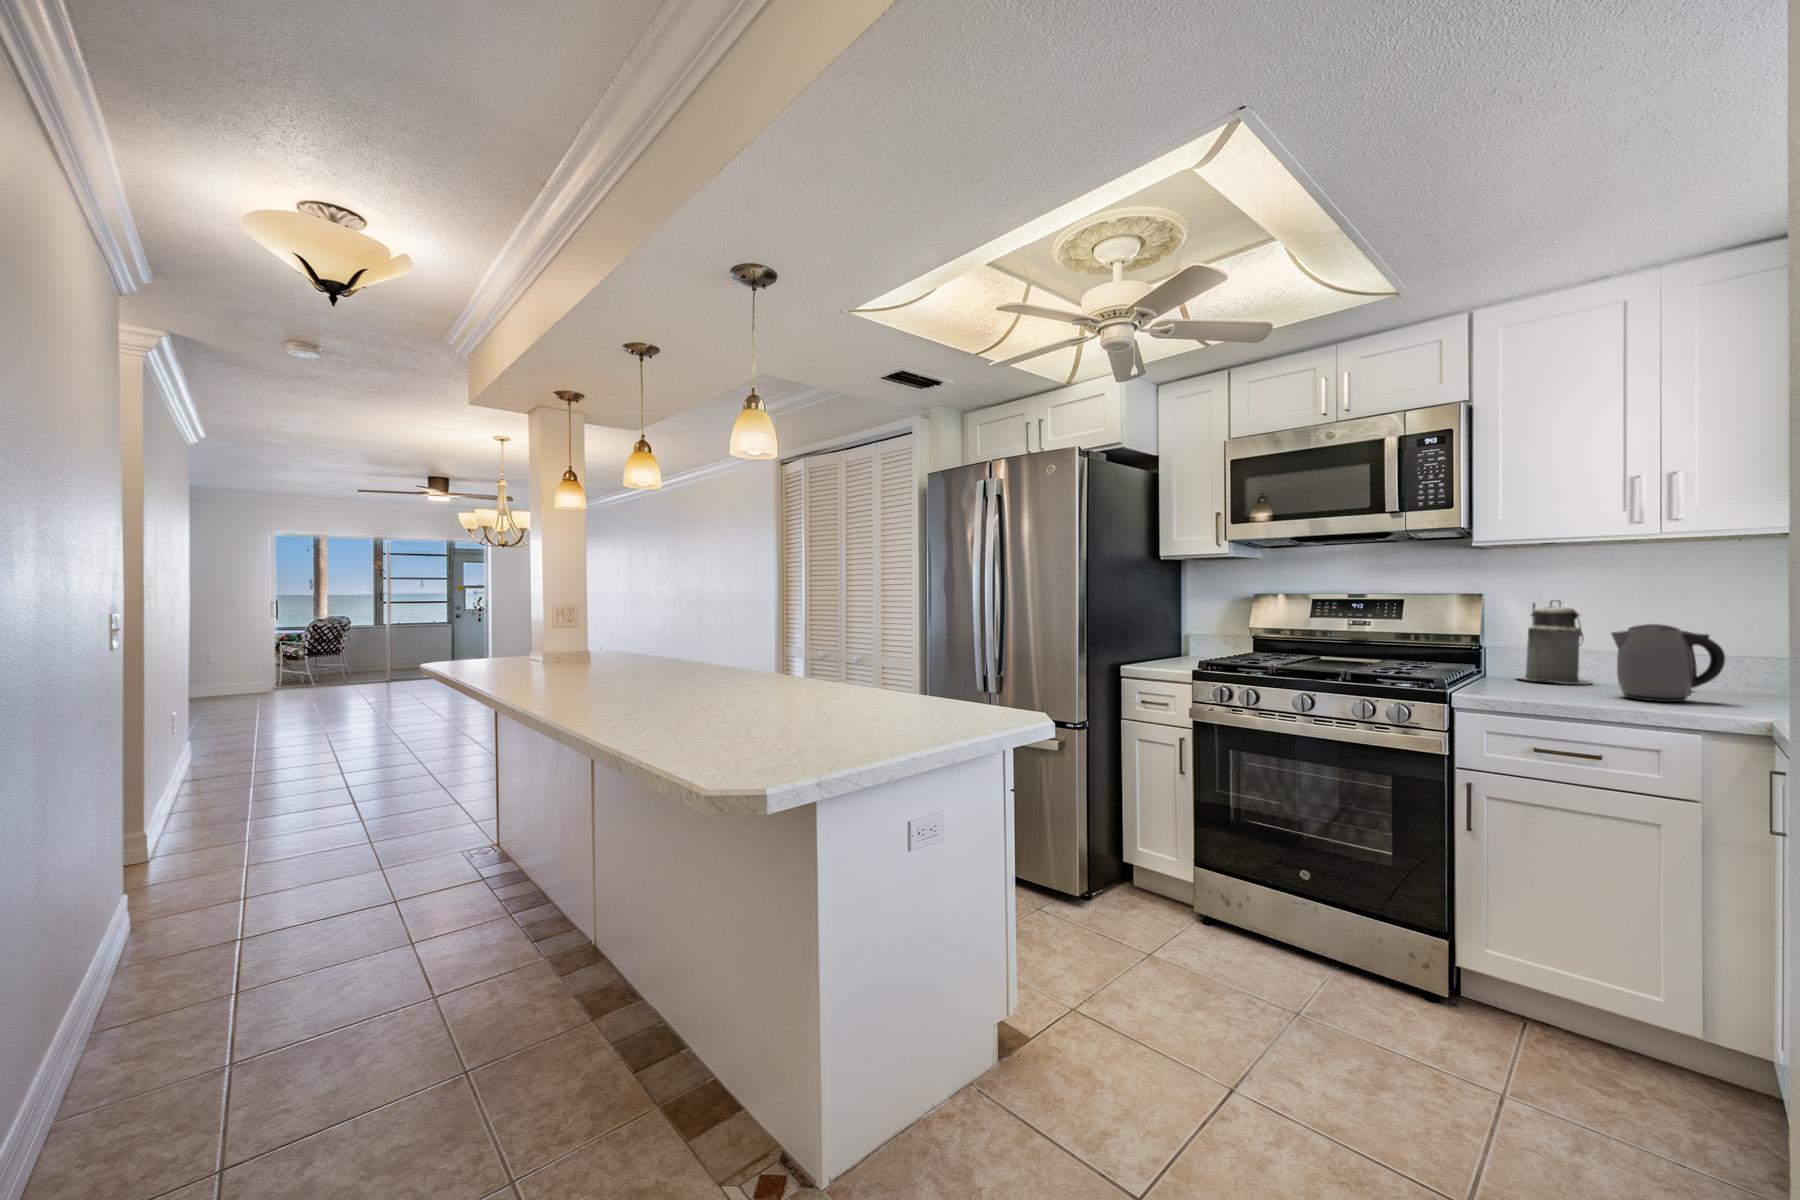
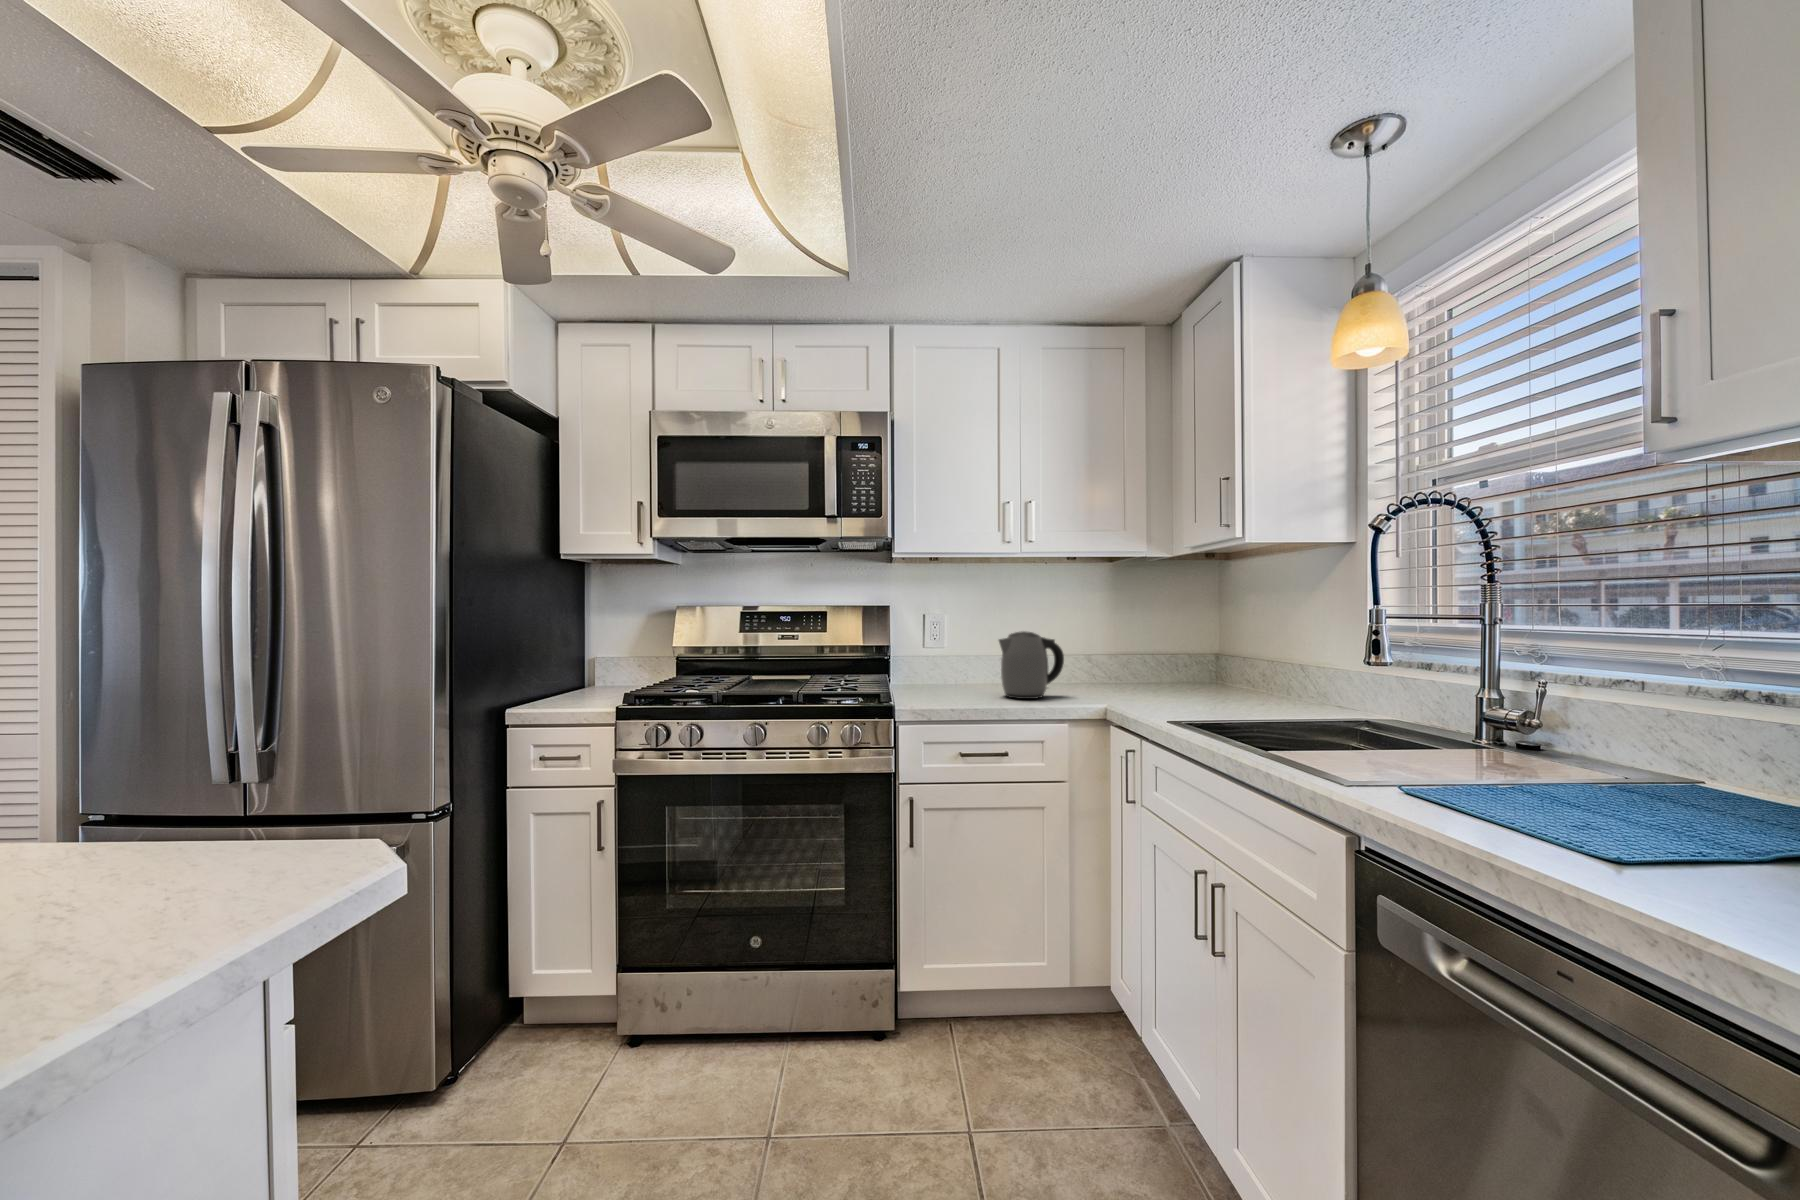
canister: present [1519,600,1592,684] -> none [915,610,968,687]

